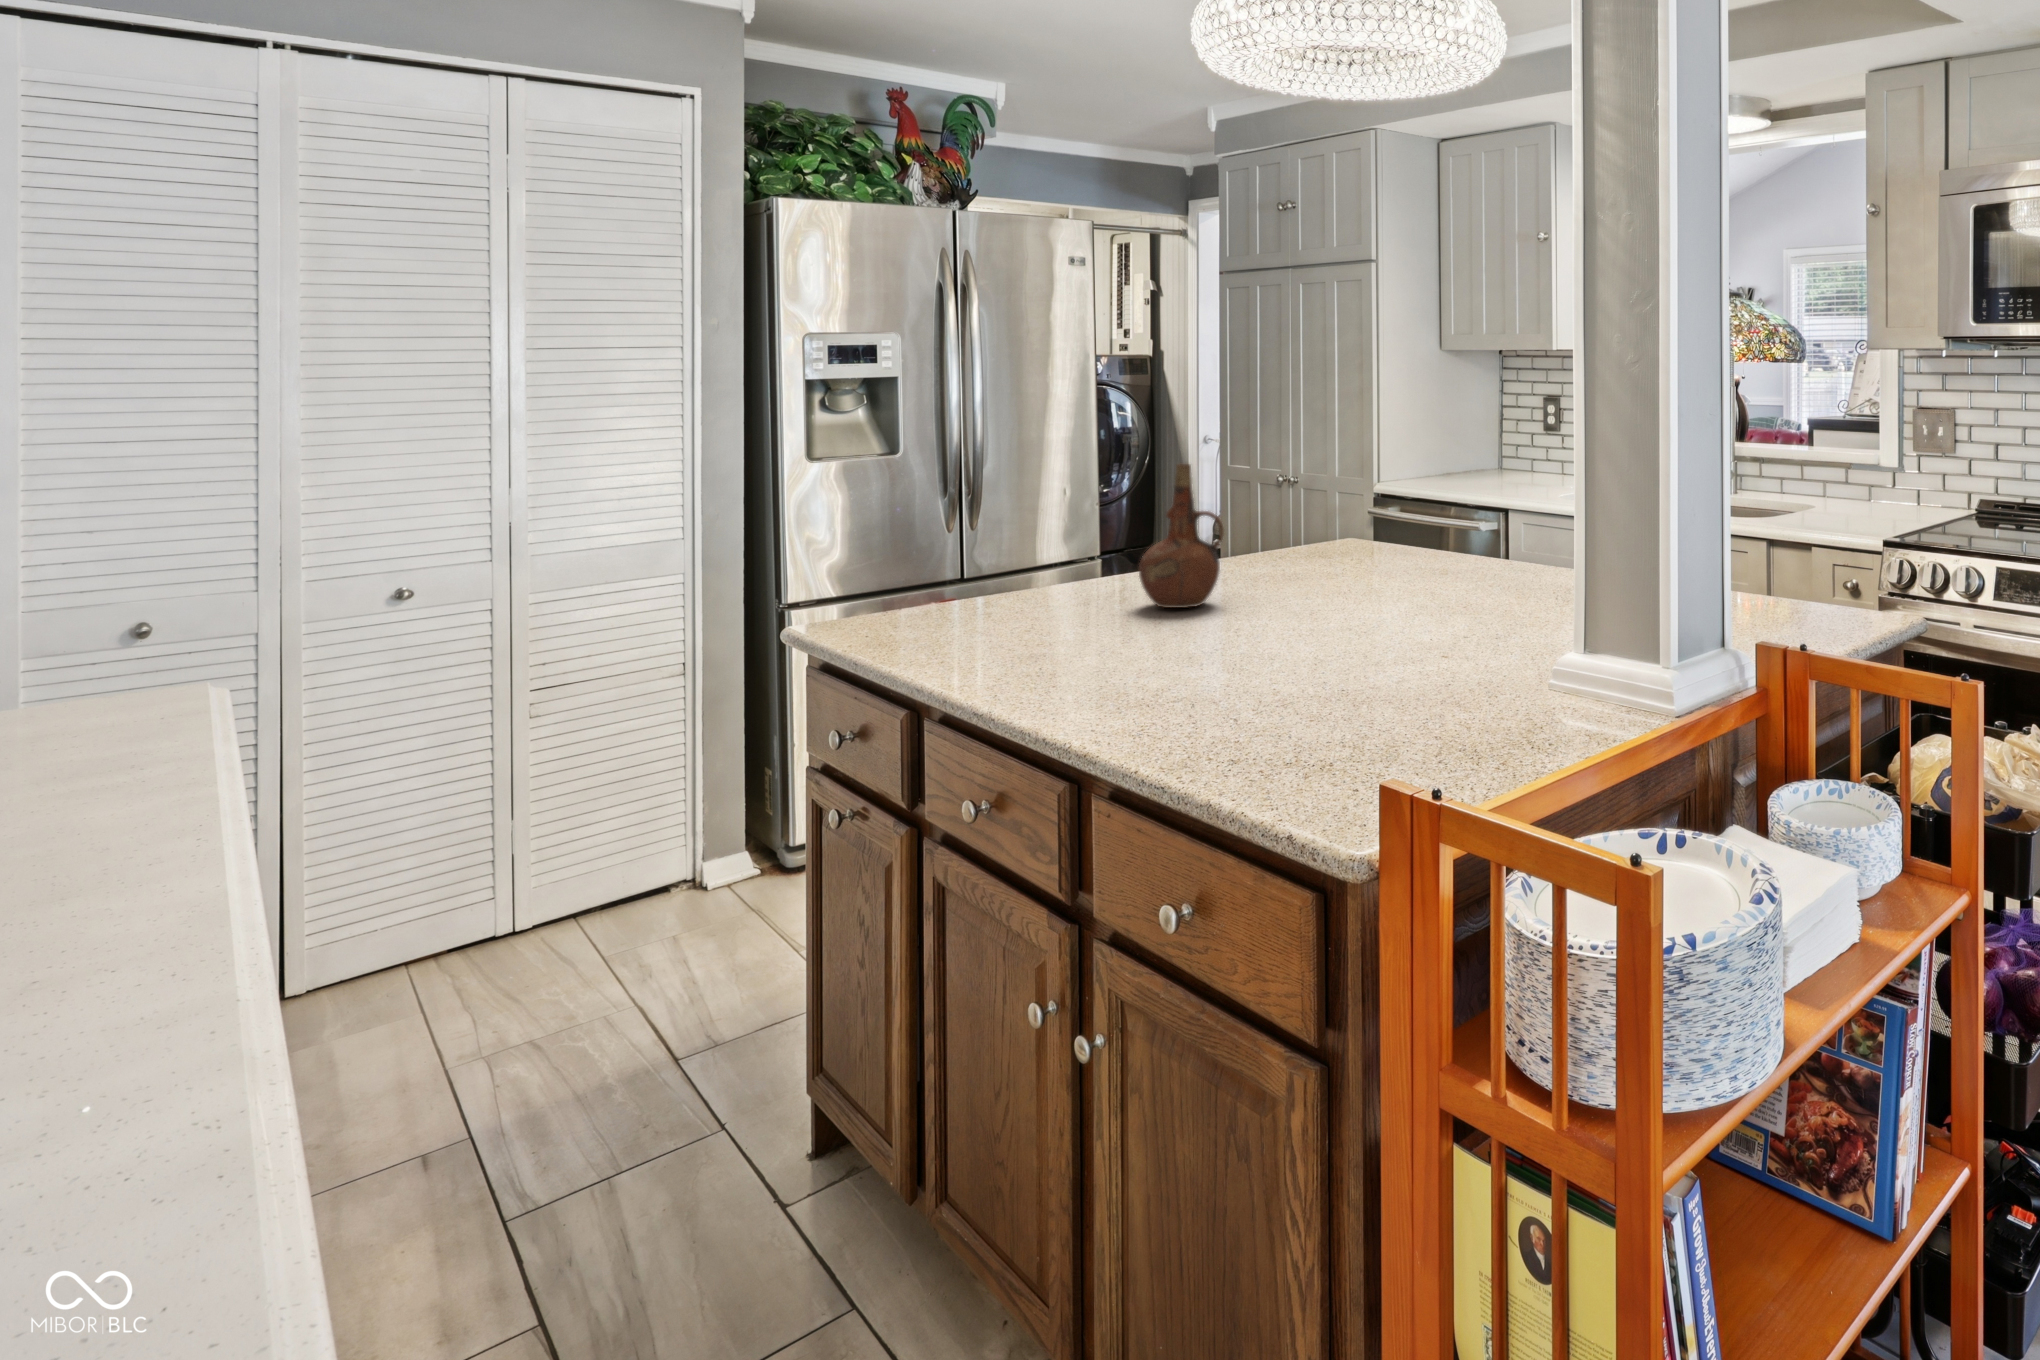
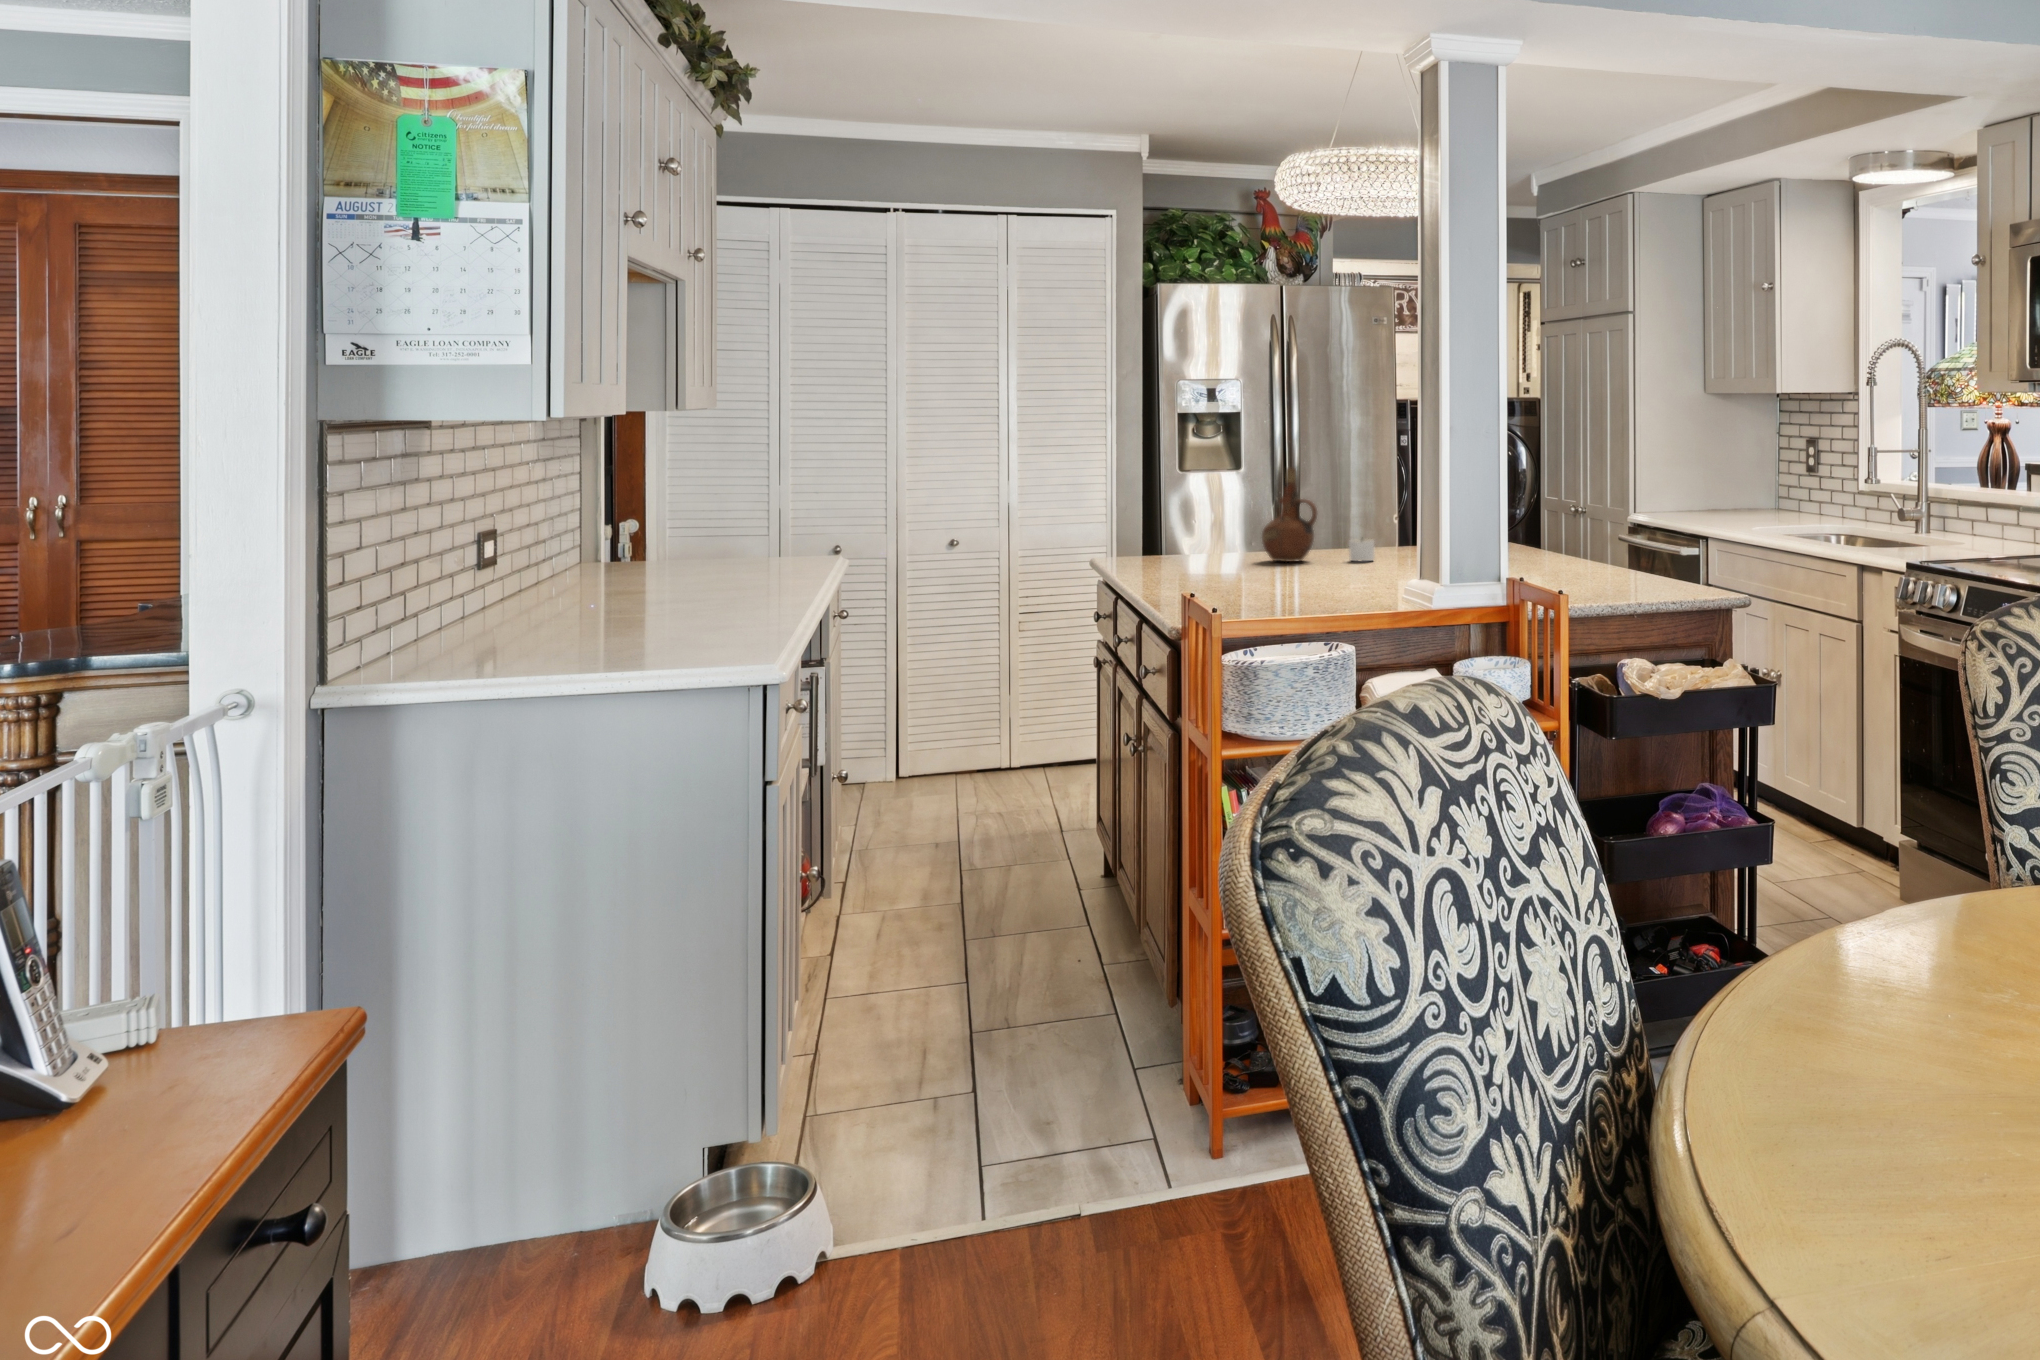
candle: none [1270,561,1320,598] -> present [1349,539,1375,561]

